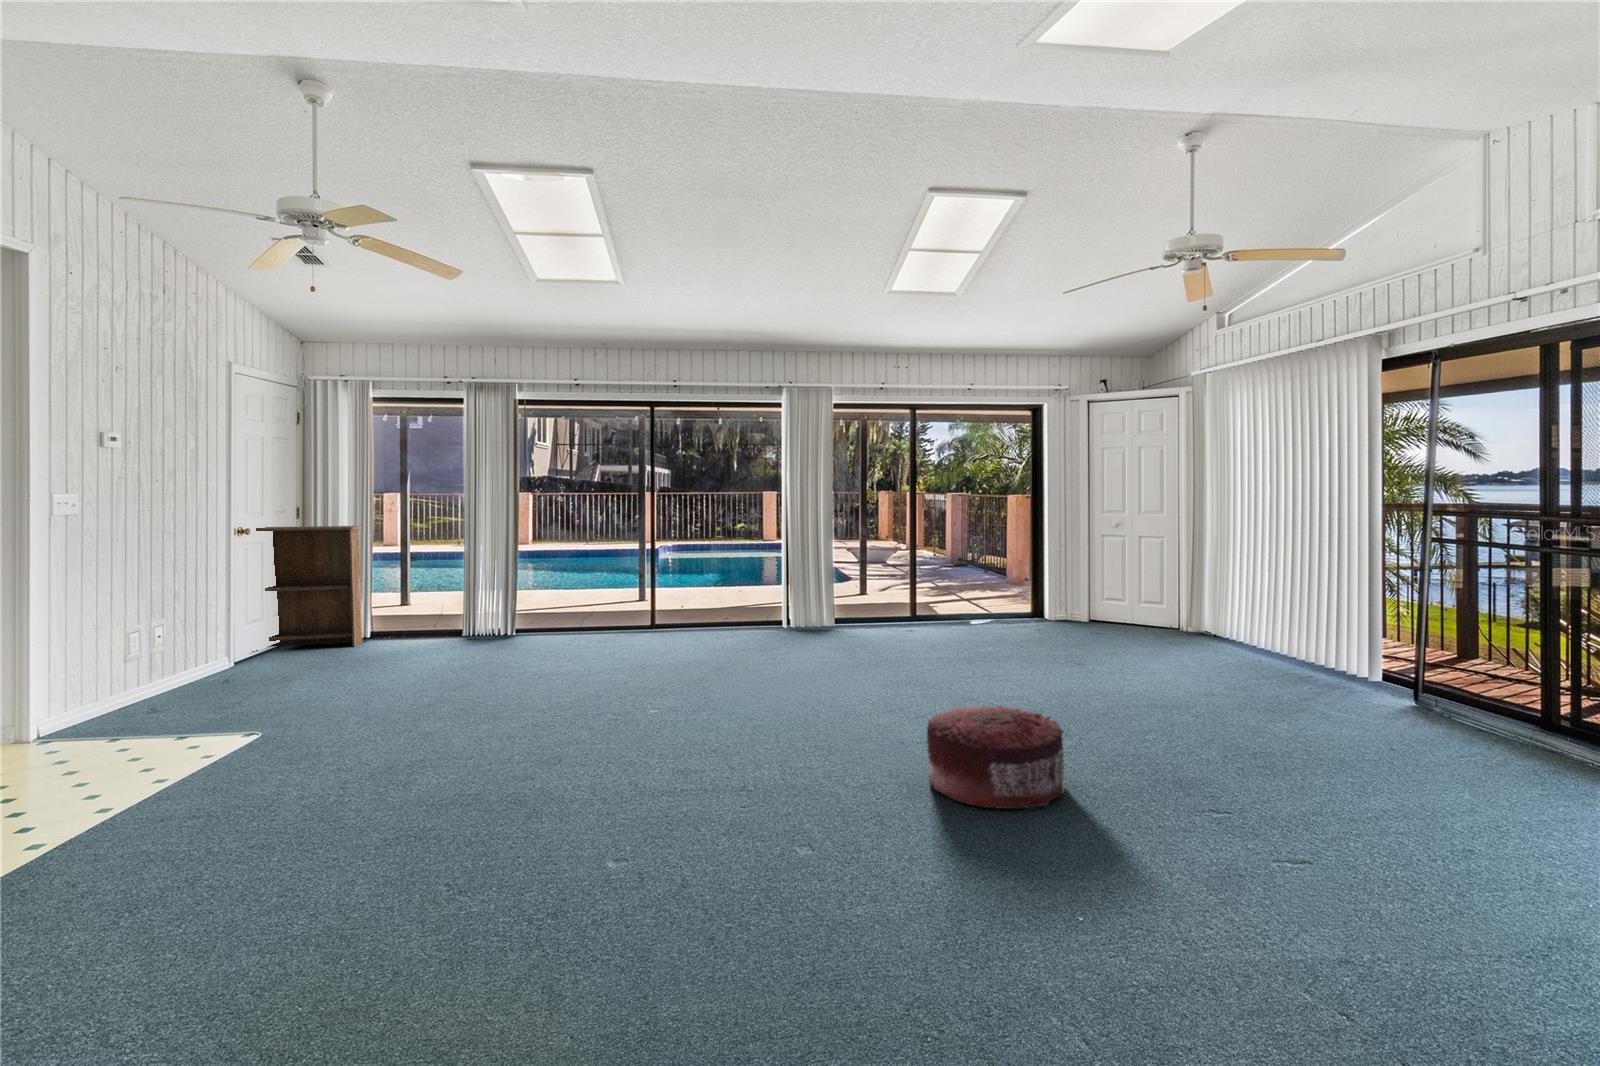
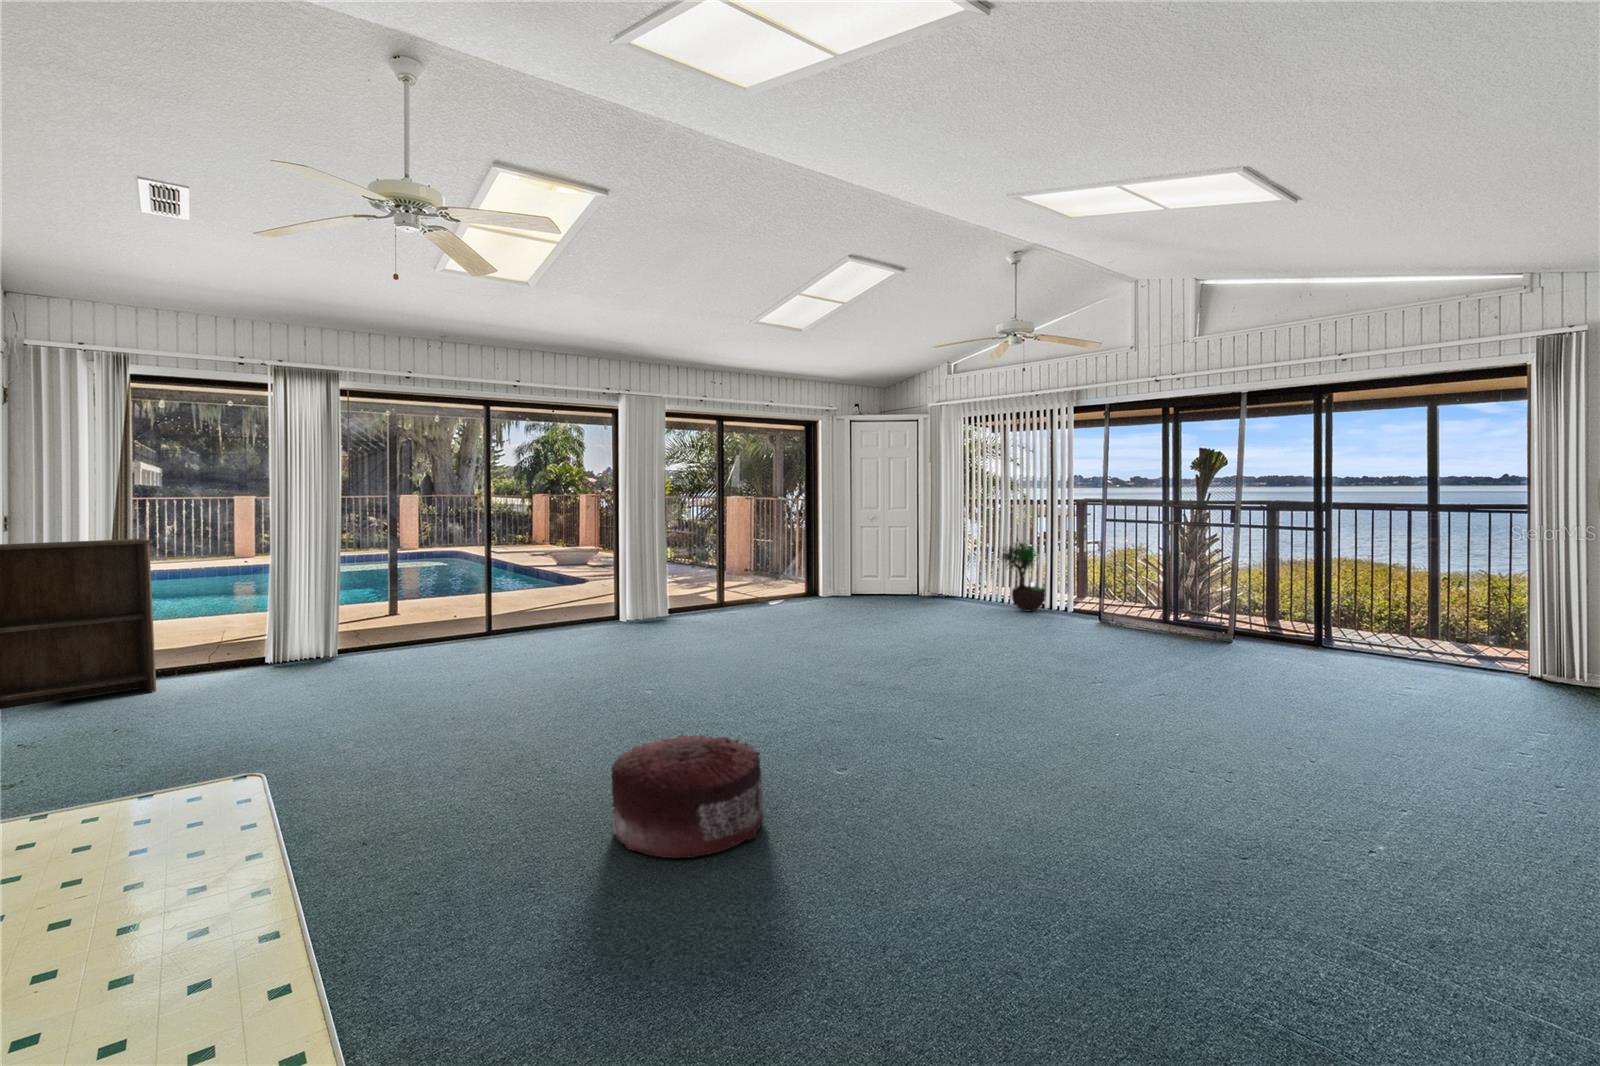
potted tree: none [1246,555,1333,670] -> present [1001,541,1046,611]
pouf: present [927,705,1064,809] -> present [611,734,764,858]

